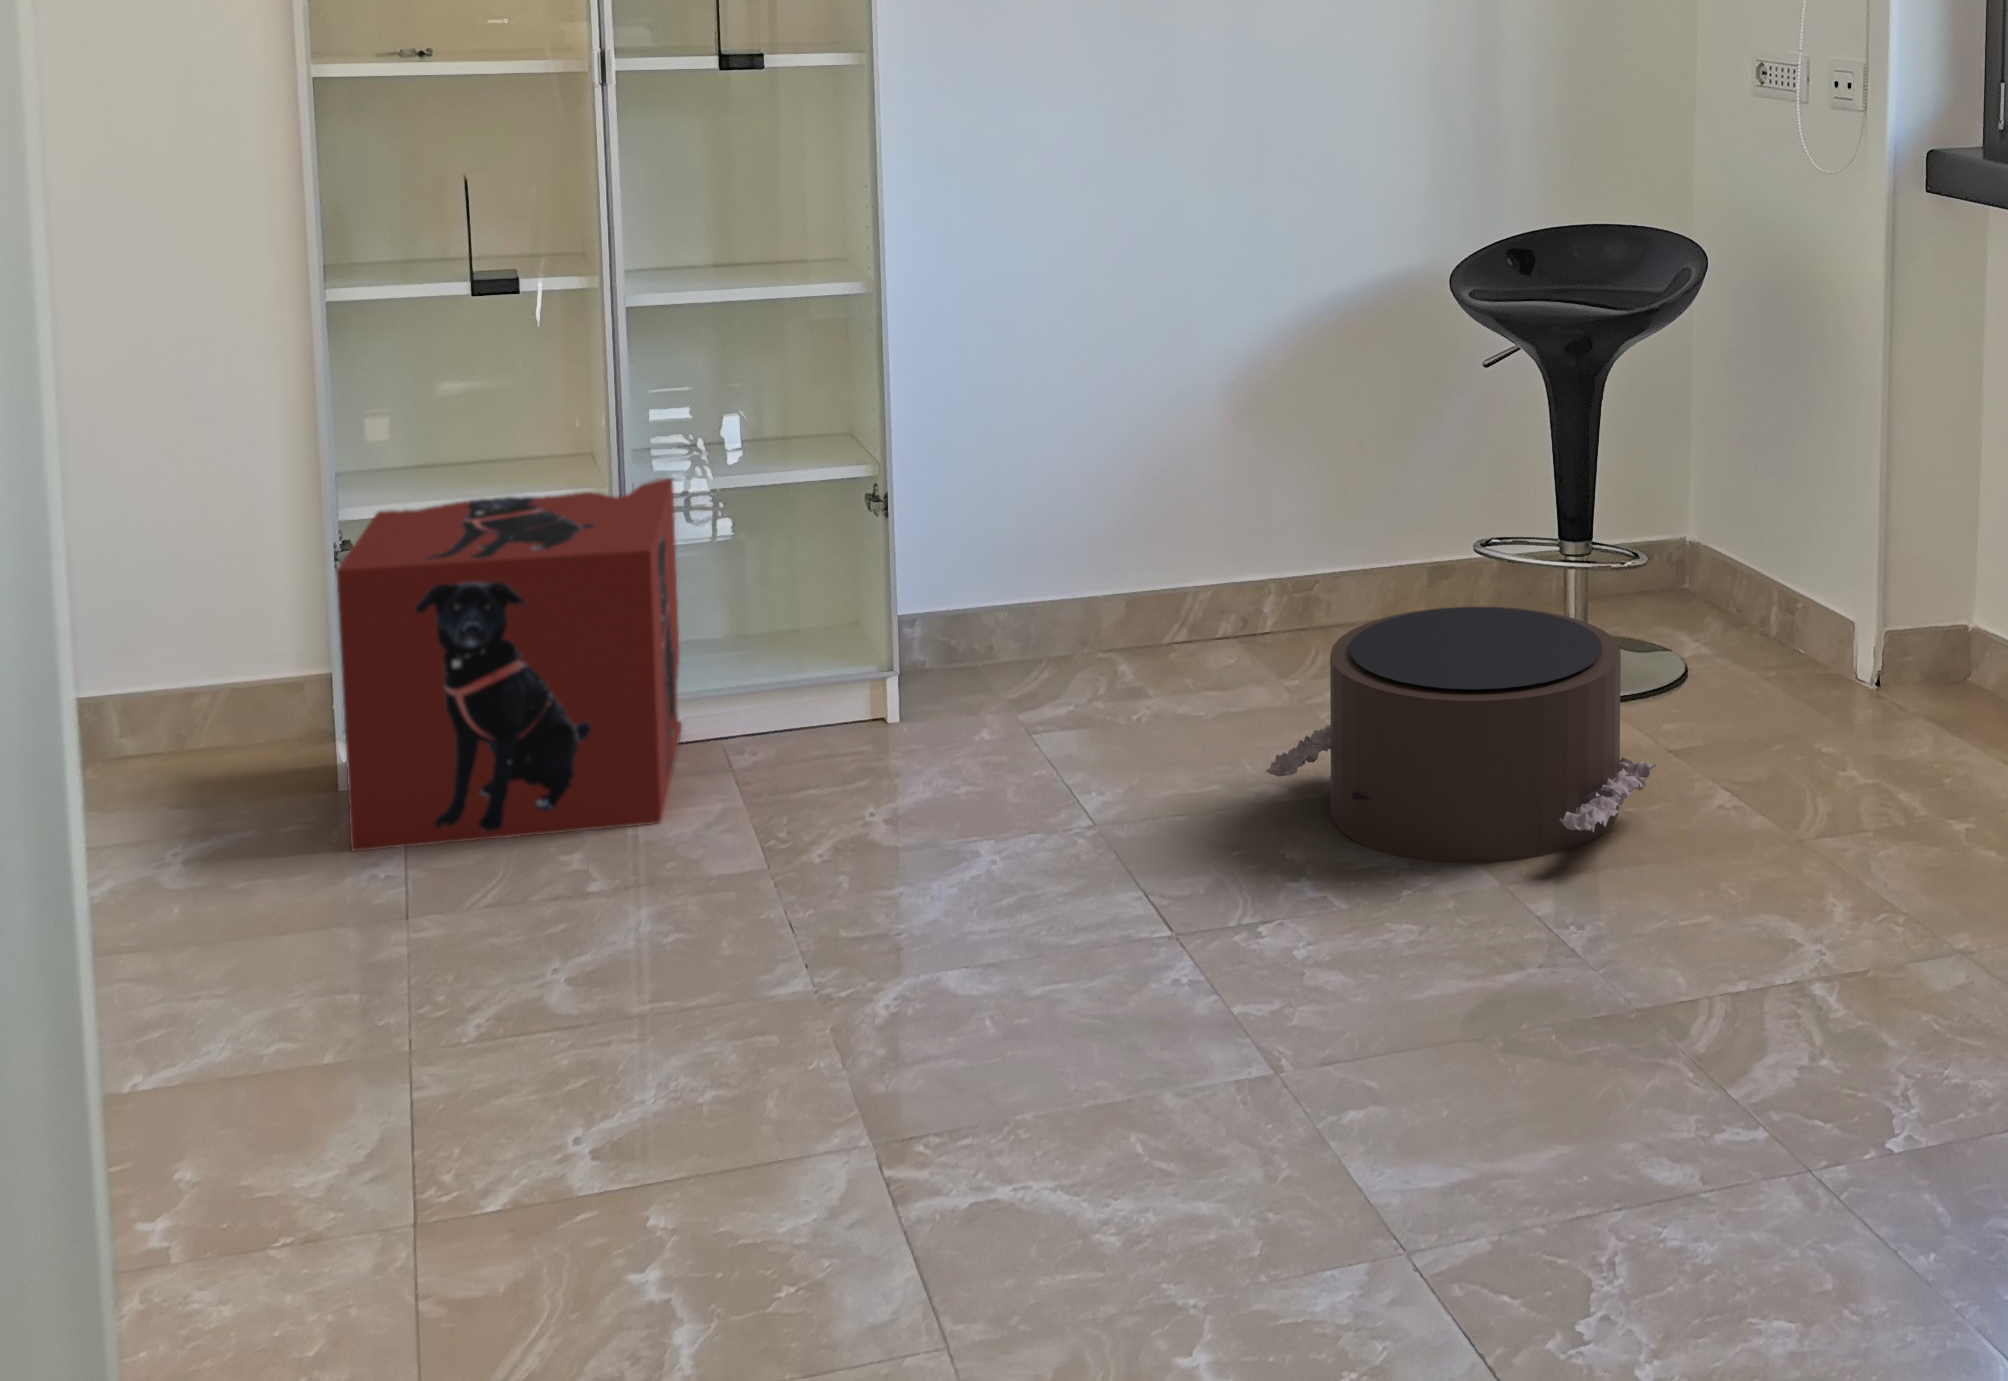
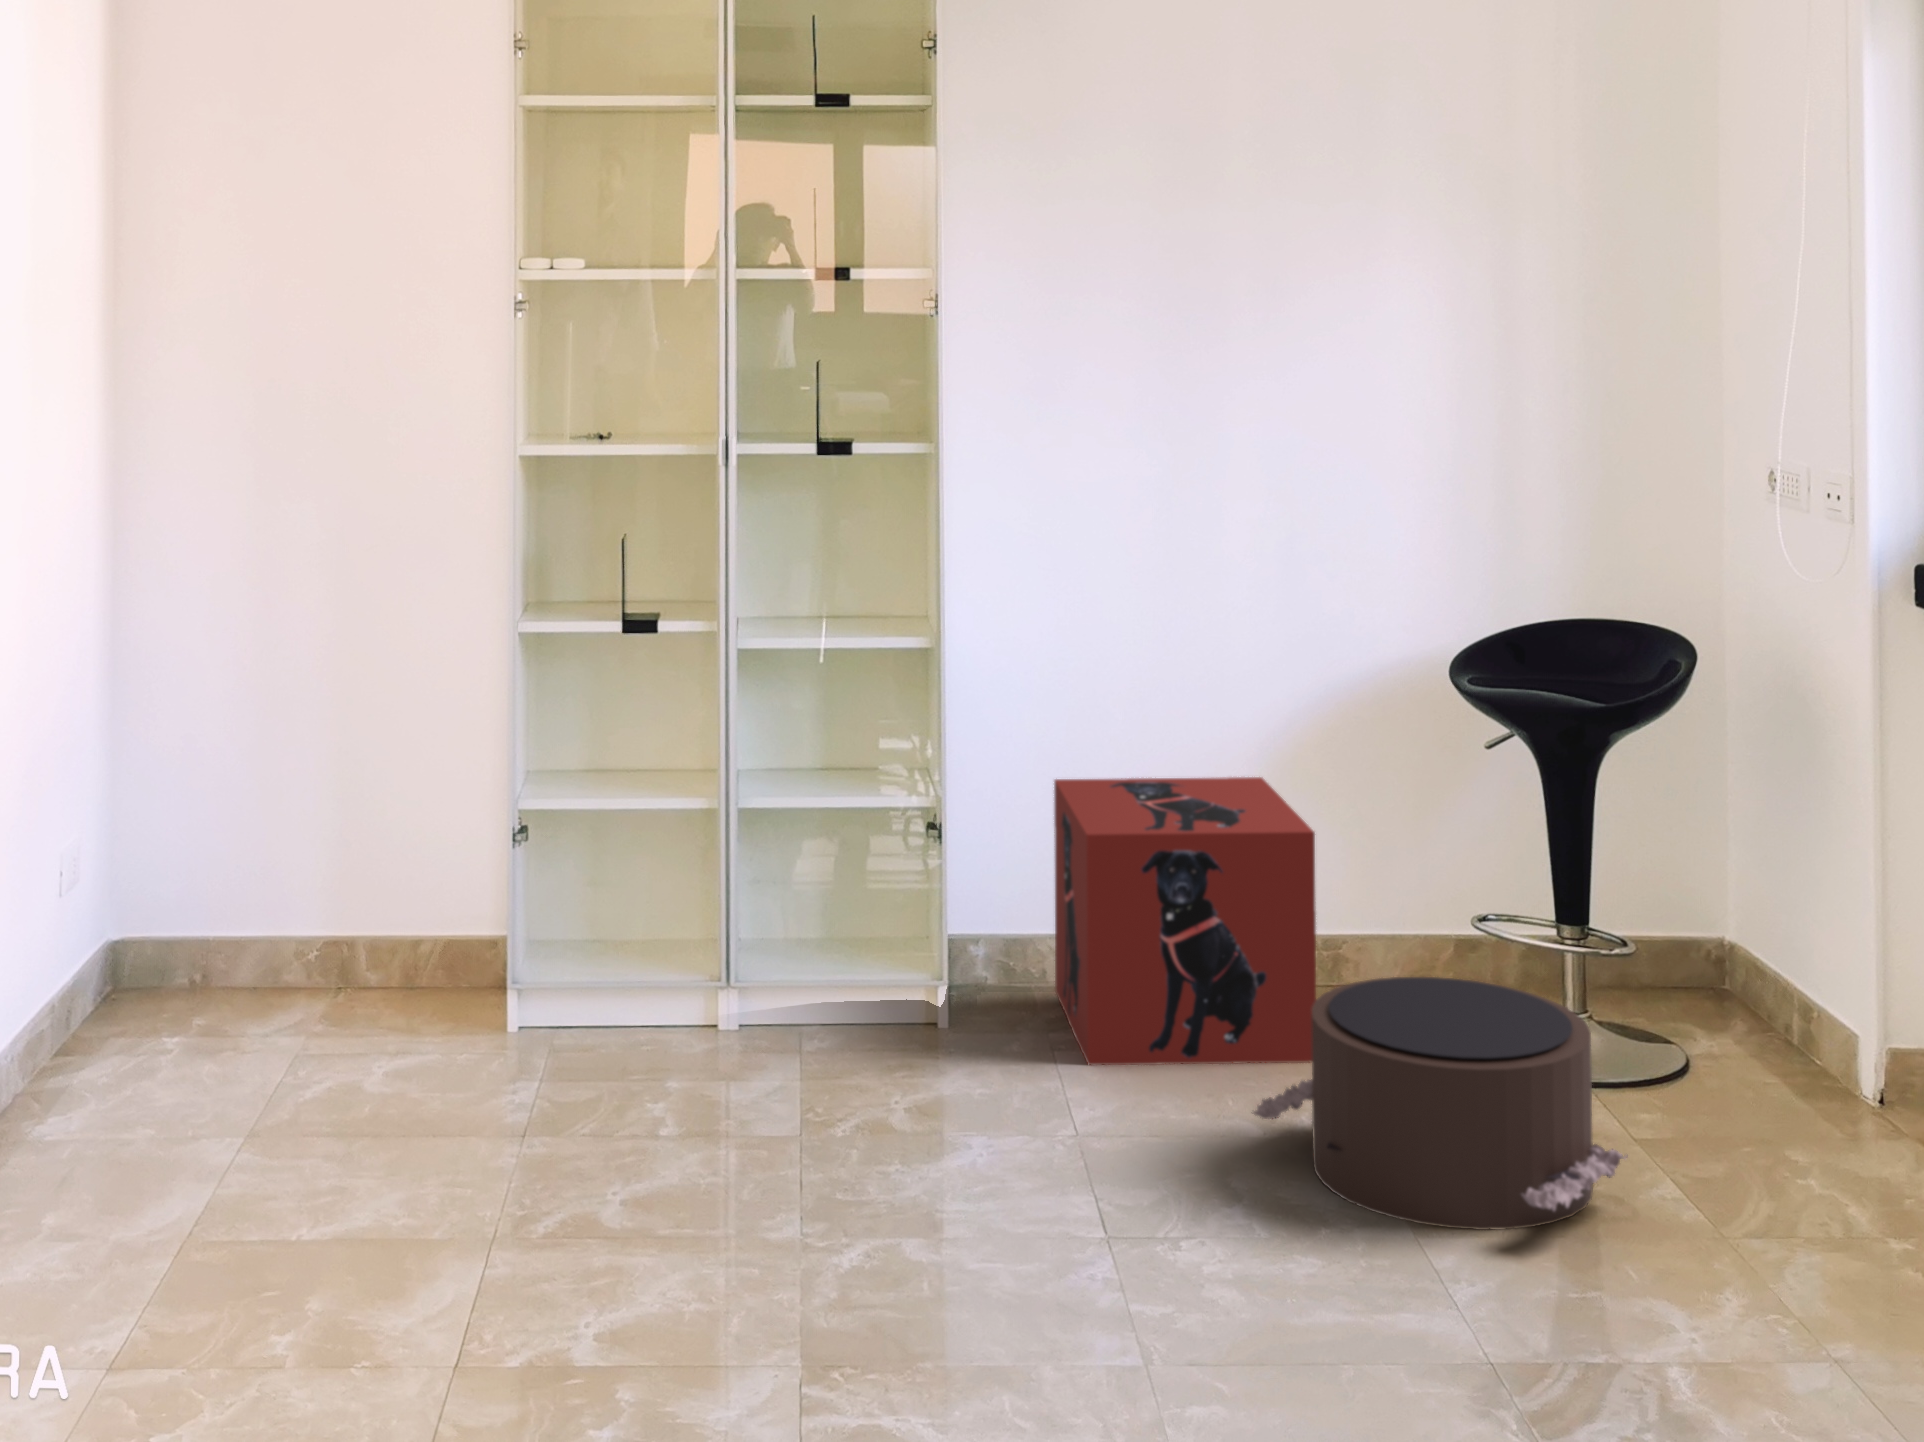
storage box: present [336,478,682,851] -> present [1054,777,1316,1065]

